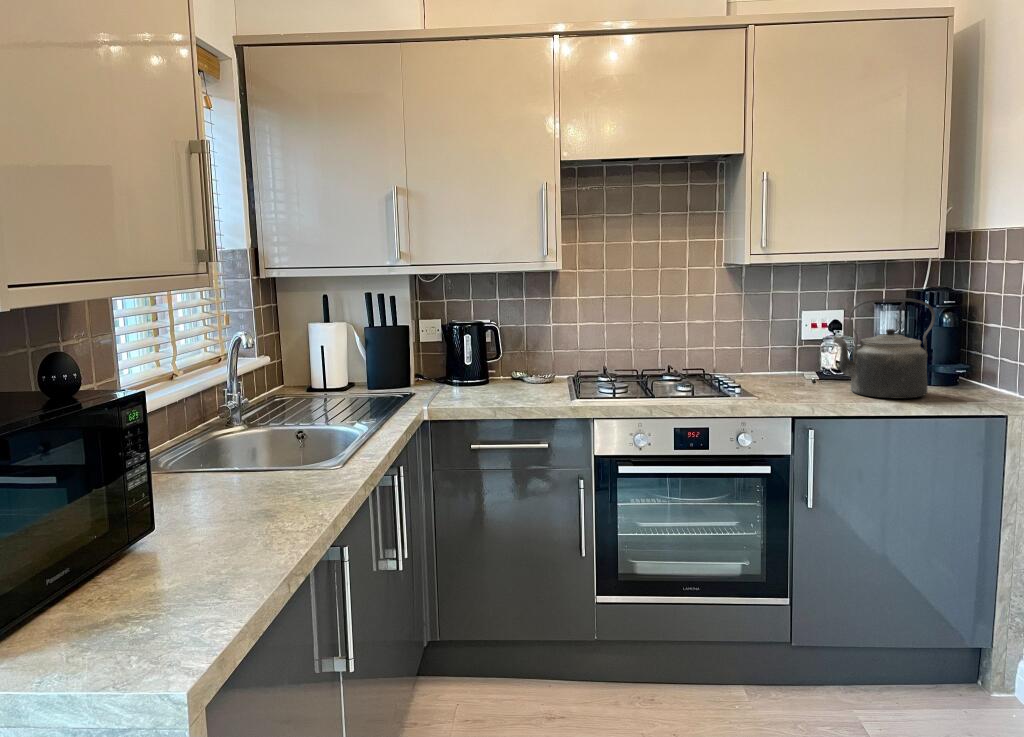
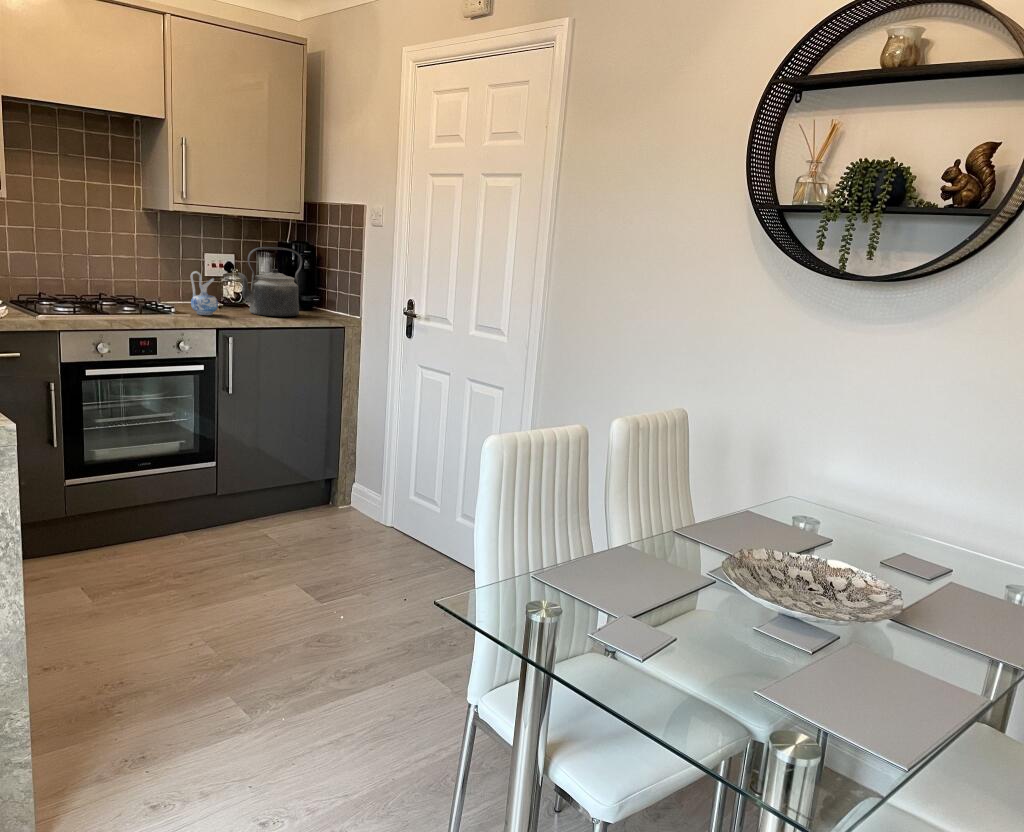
ceramic pitcher: none [763,338,799,396] -> present [191,271,218,315]

